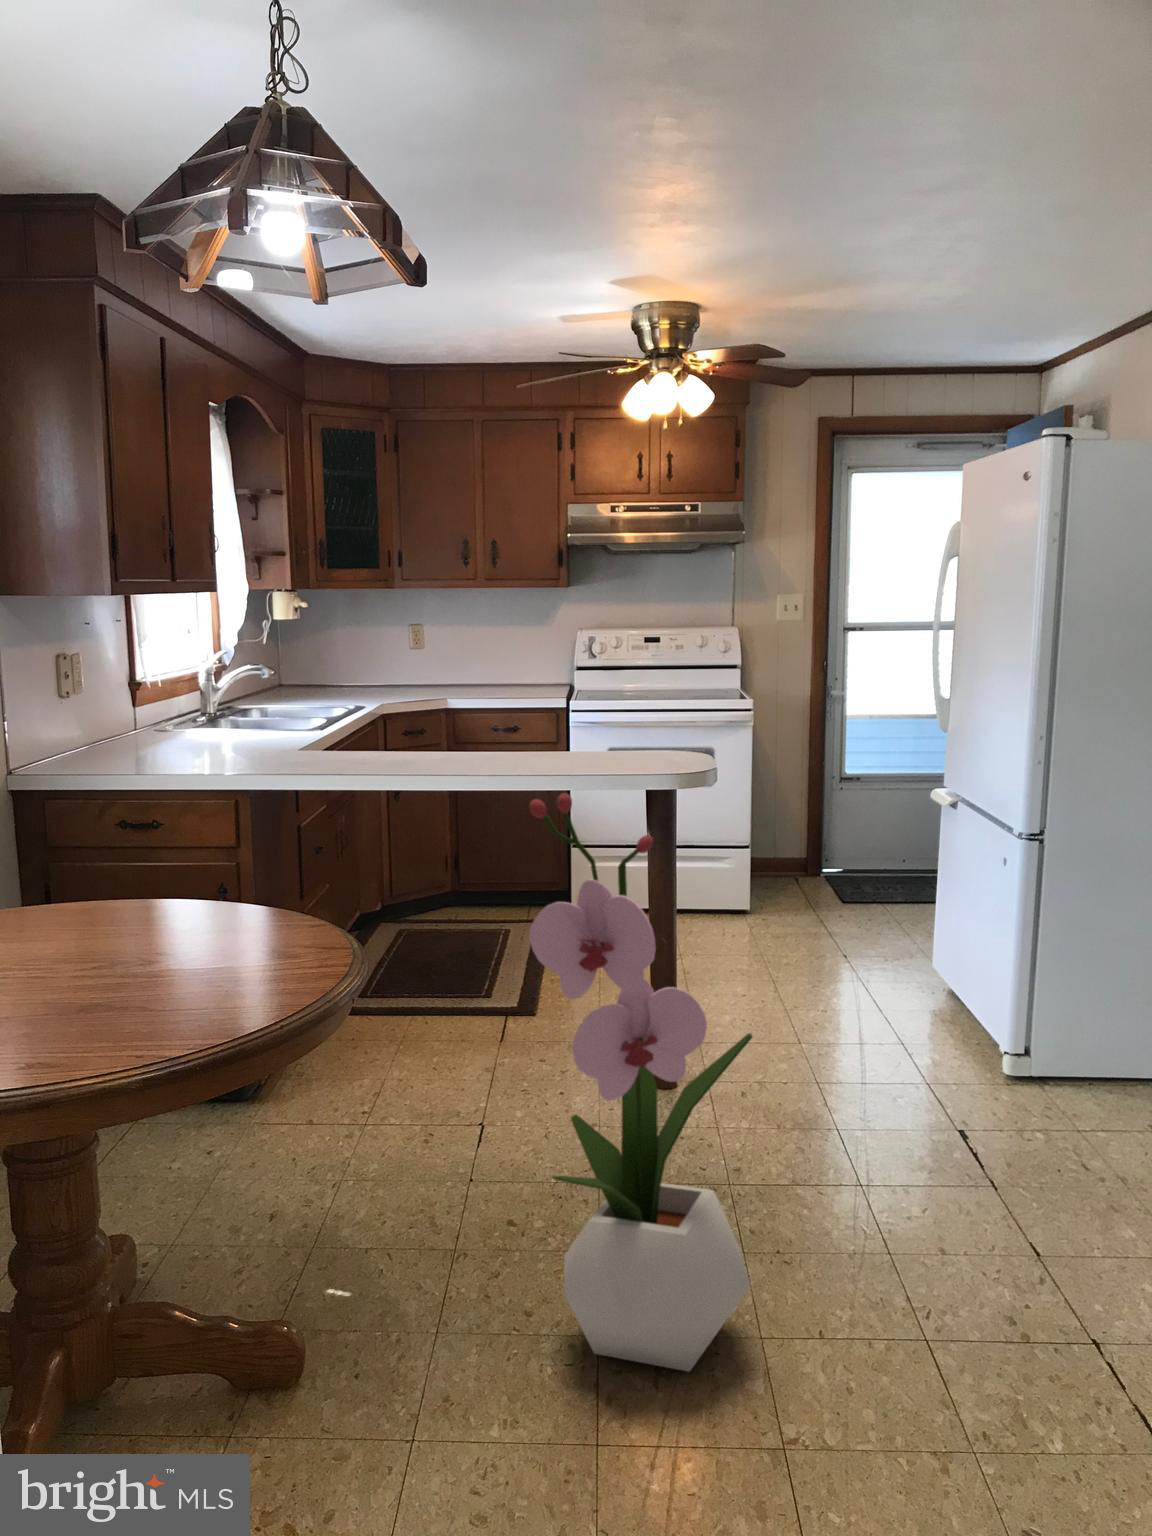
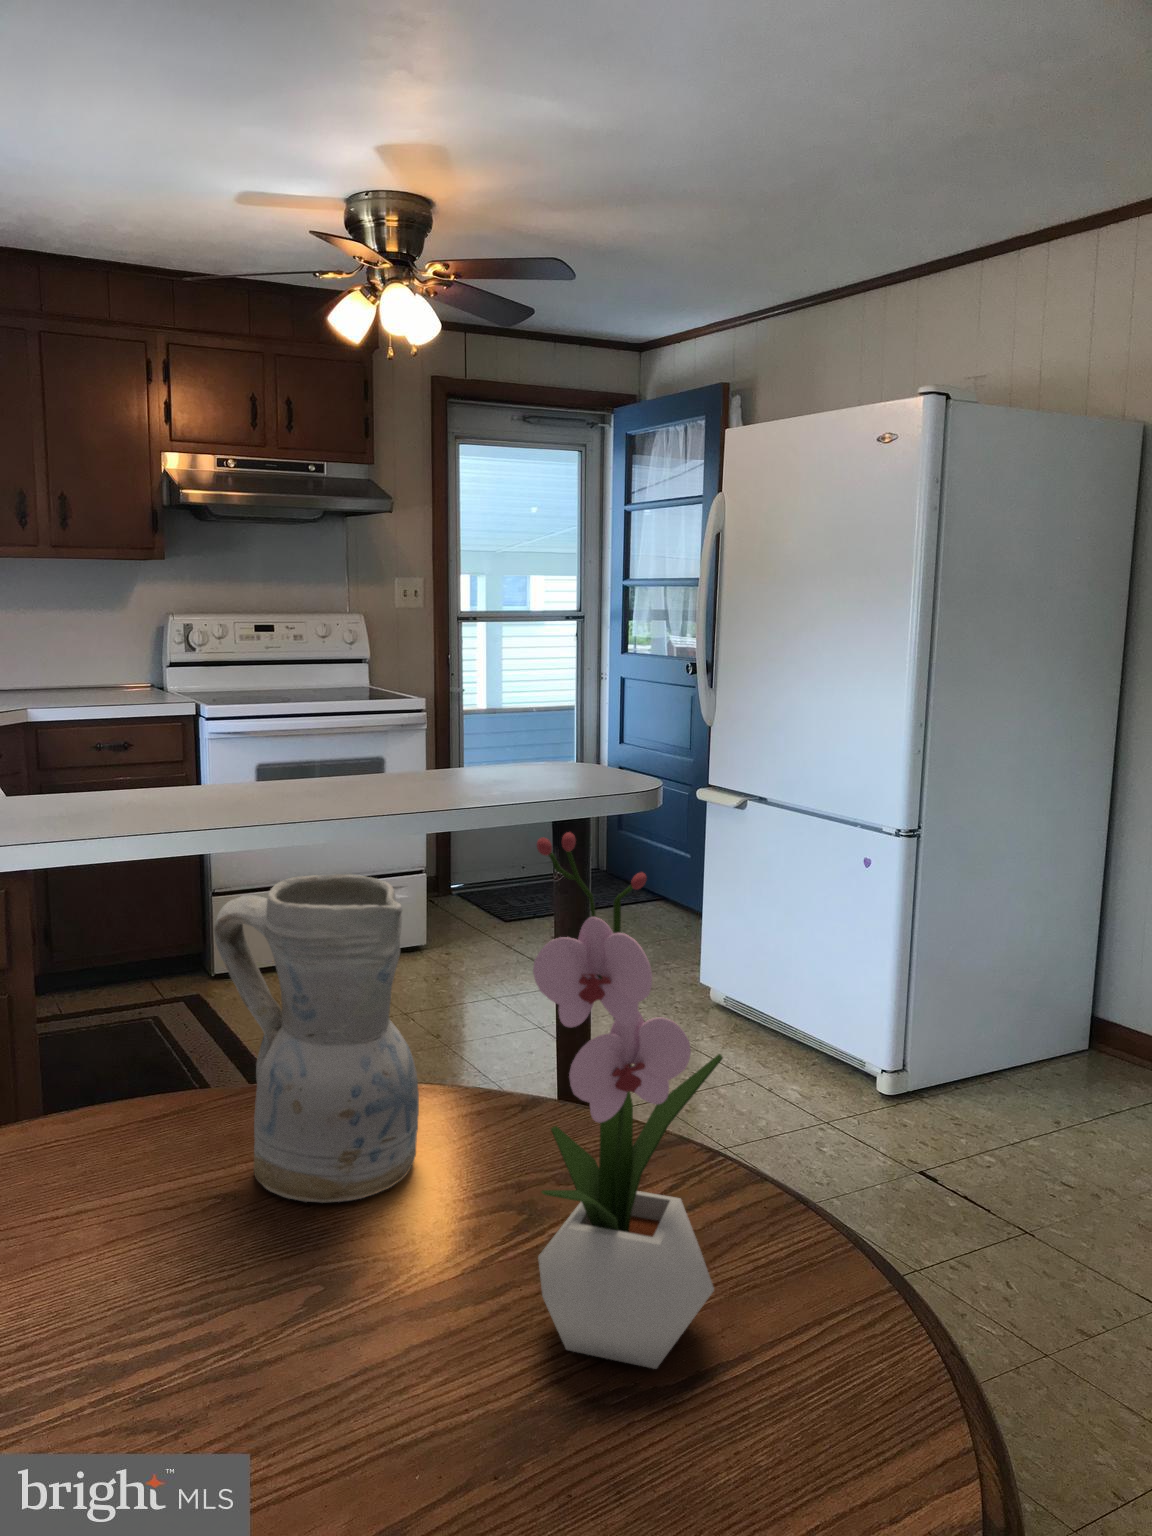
ceramic pitcher: none [230,868,451,1213] -> present [214,874,419,1203]

